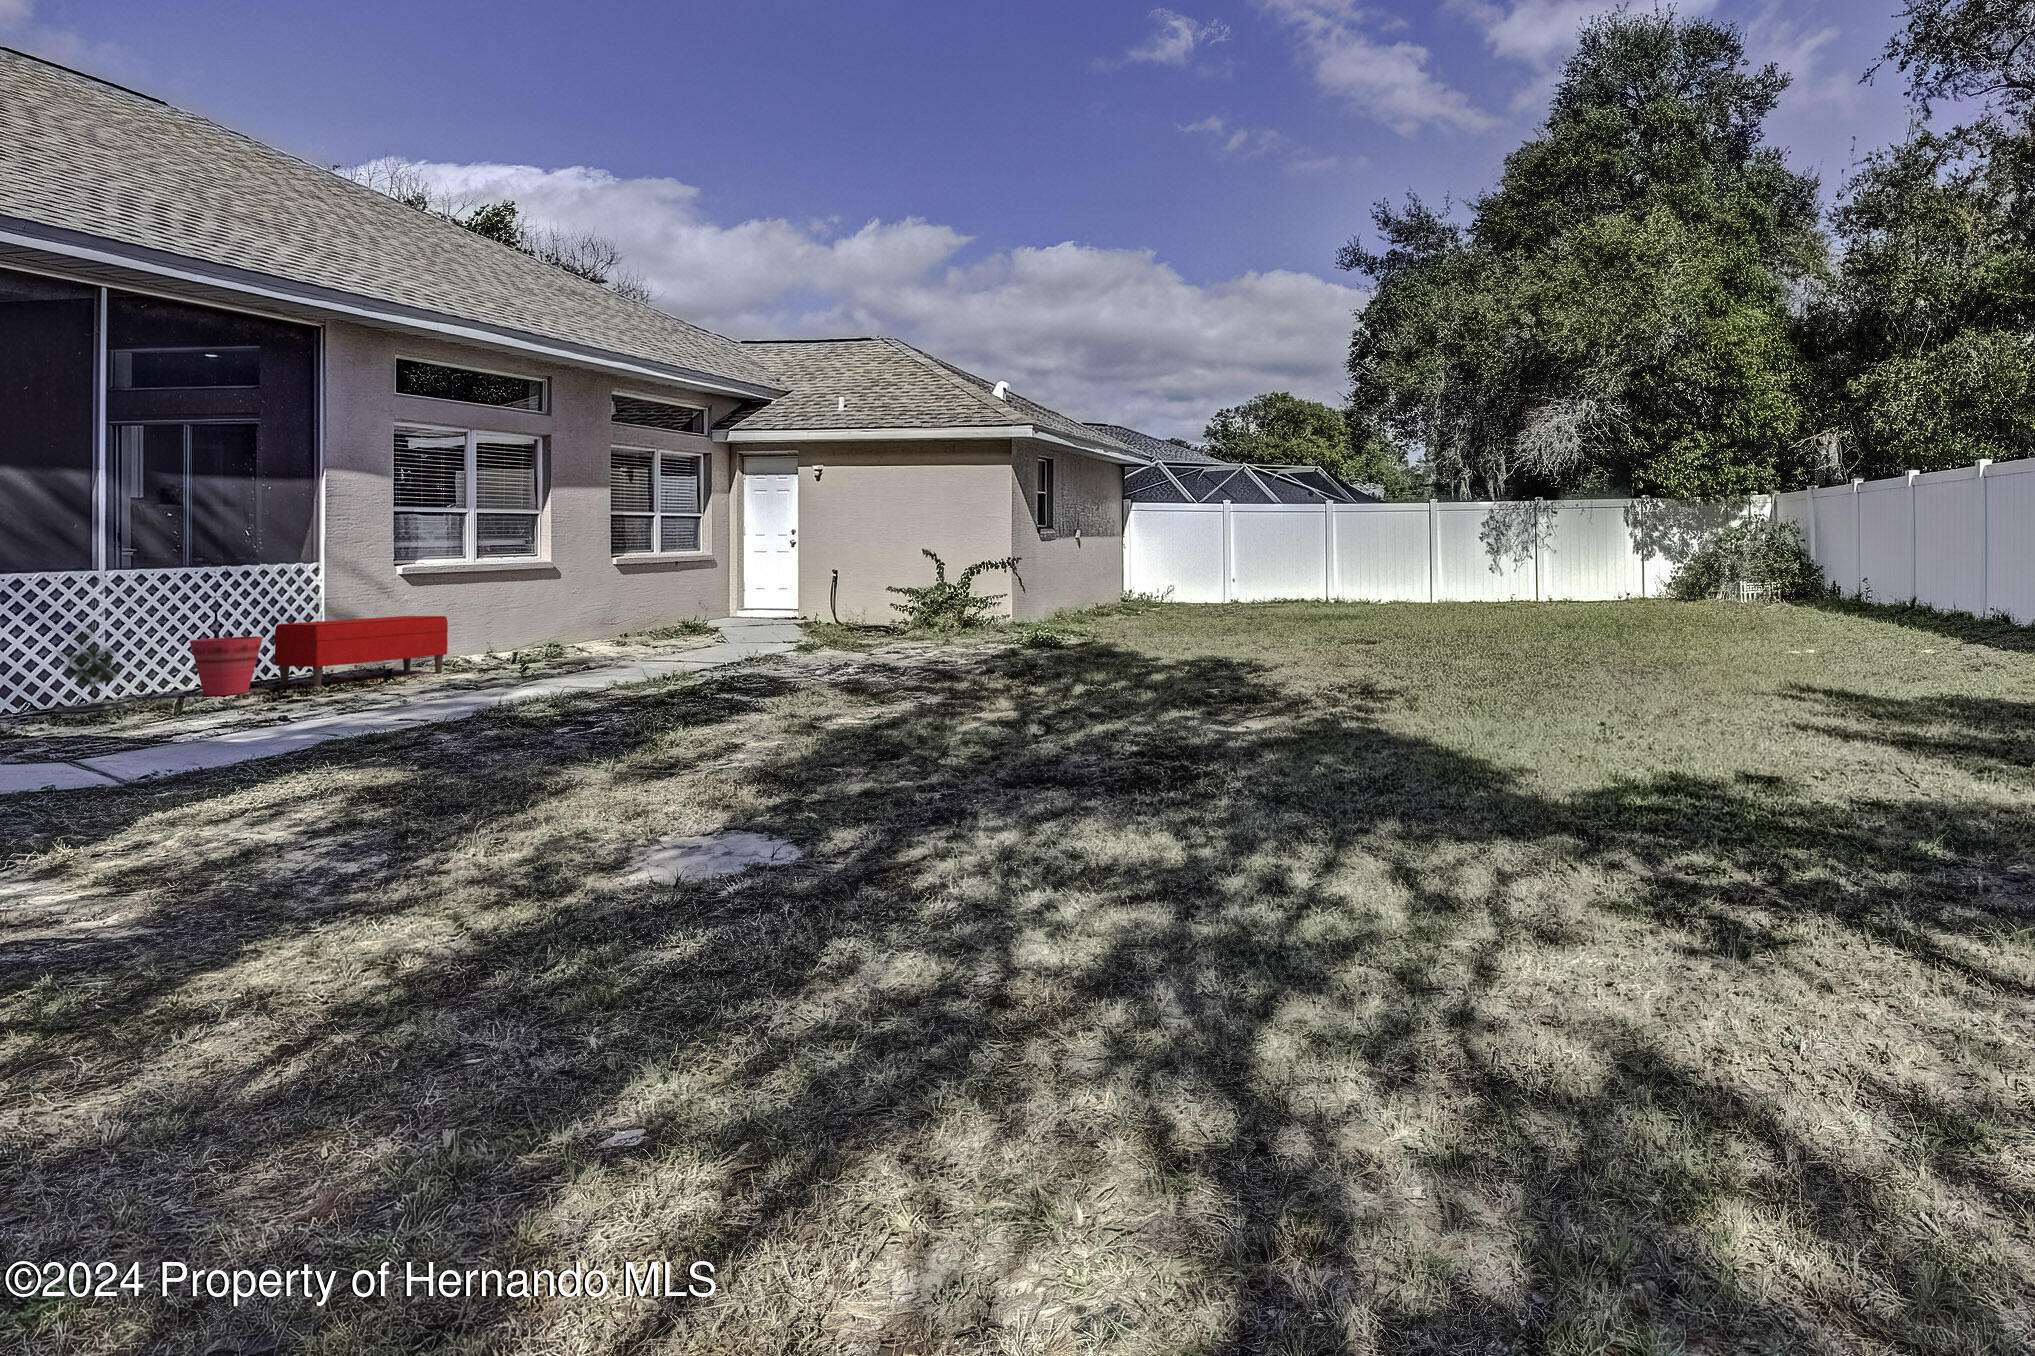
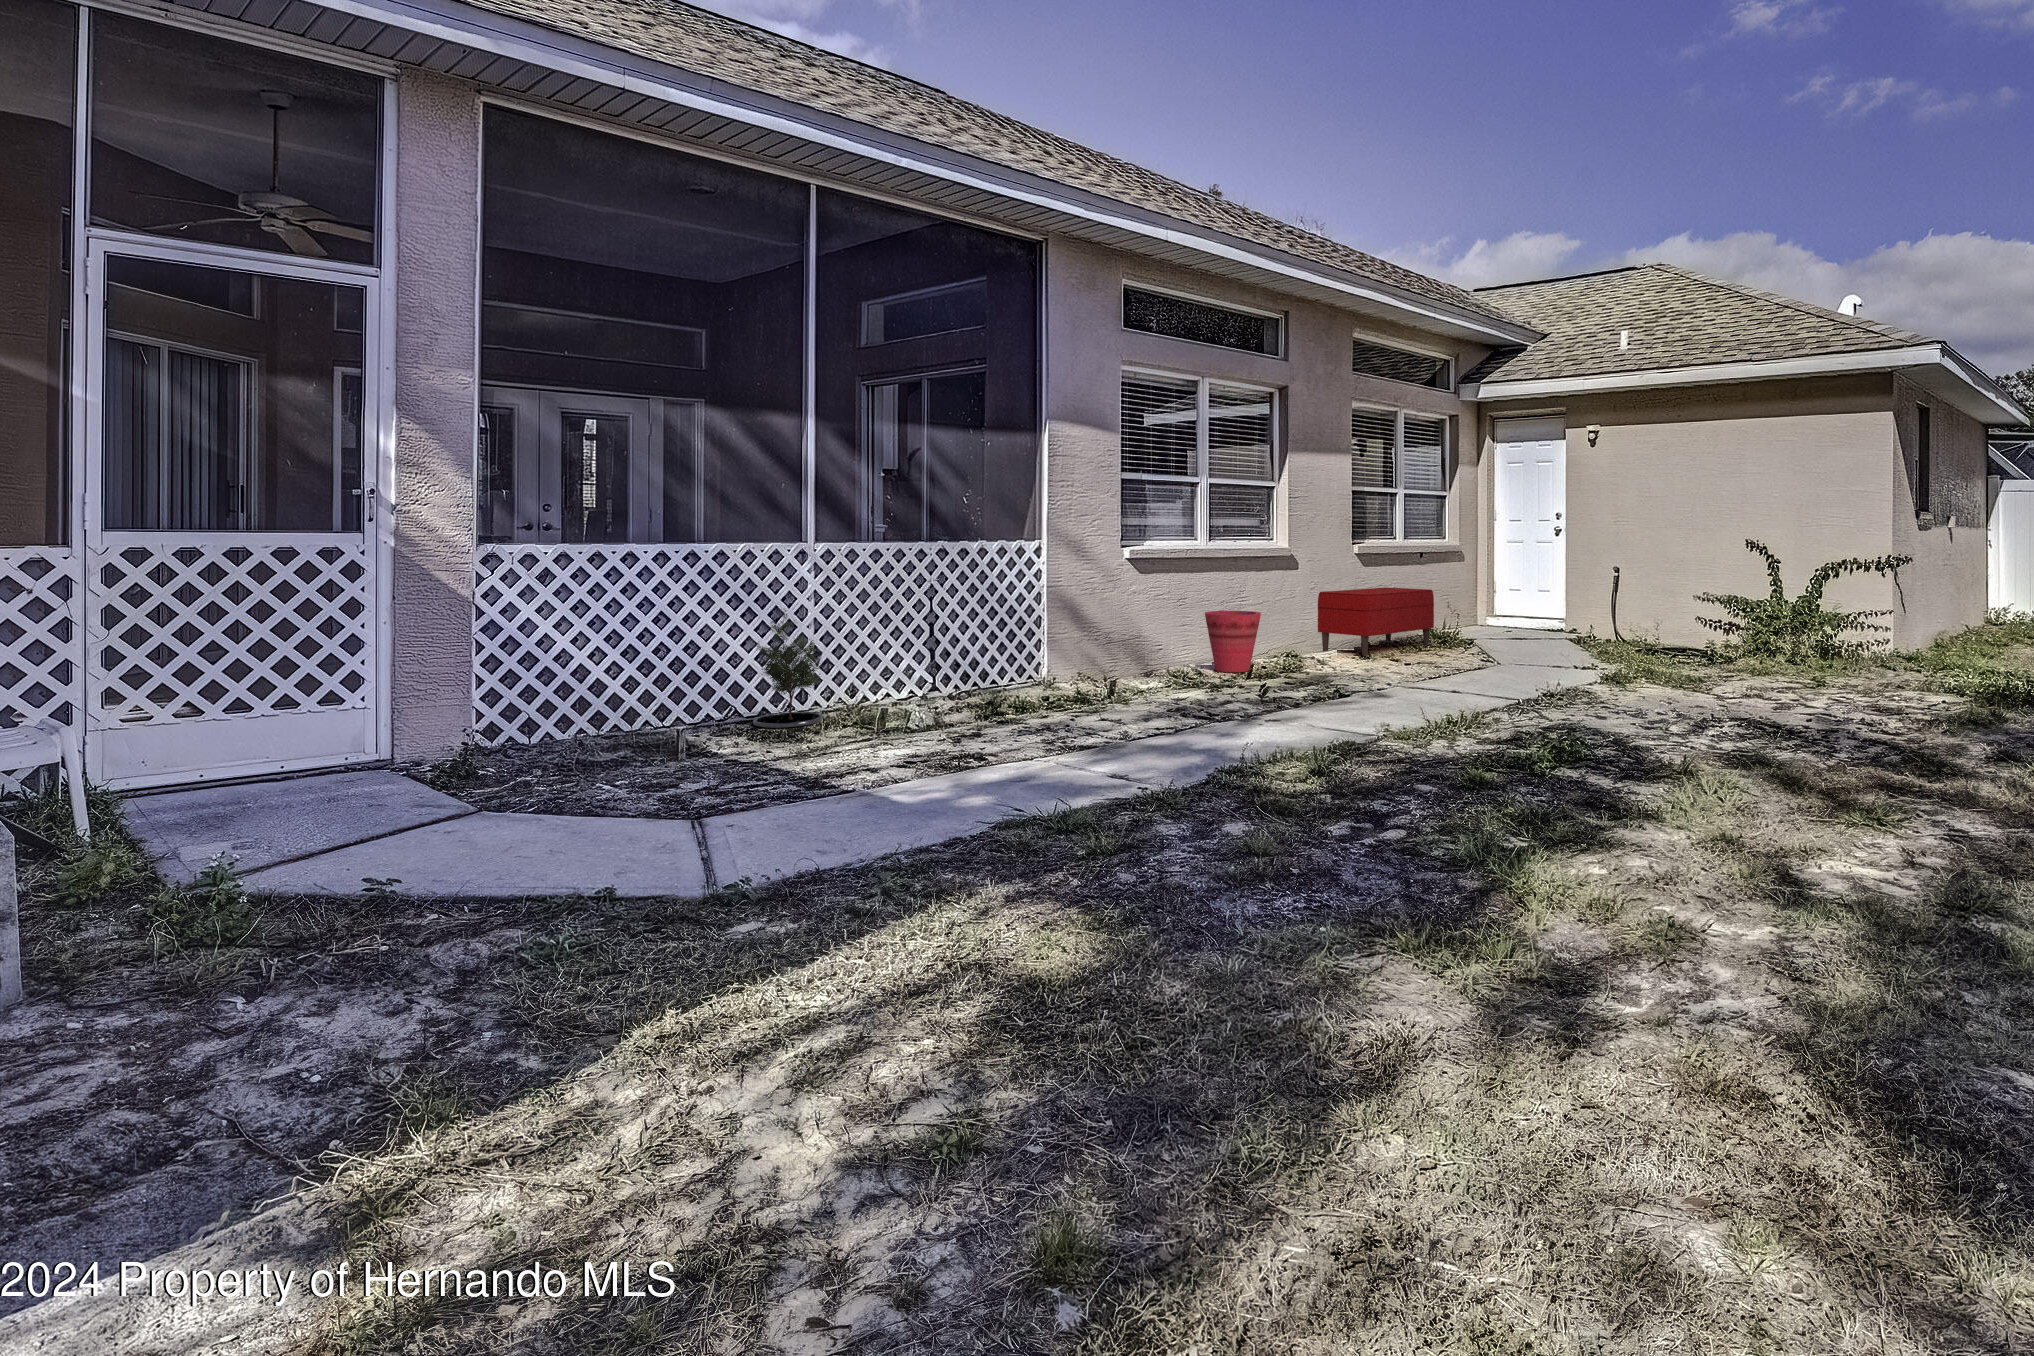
bench: present [275,616,448,687] -> present [1318,587,1434,656]
bucket: present [190,637,263,696] -> present [1205,611,1261,672]

